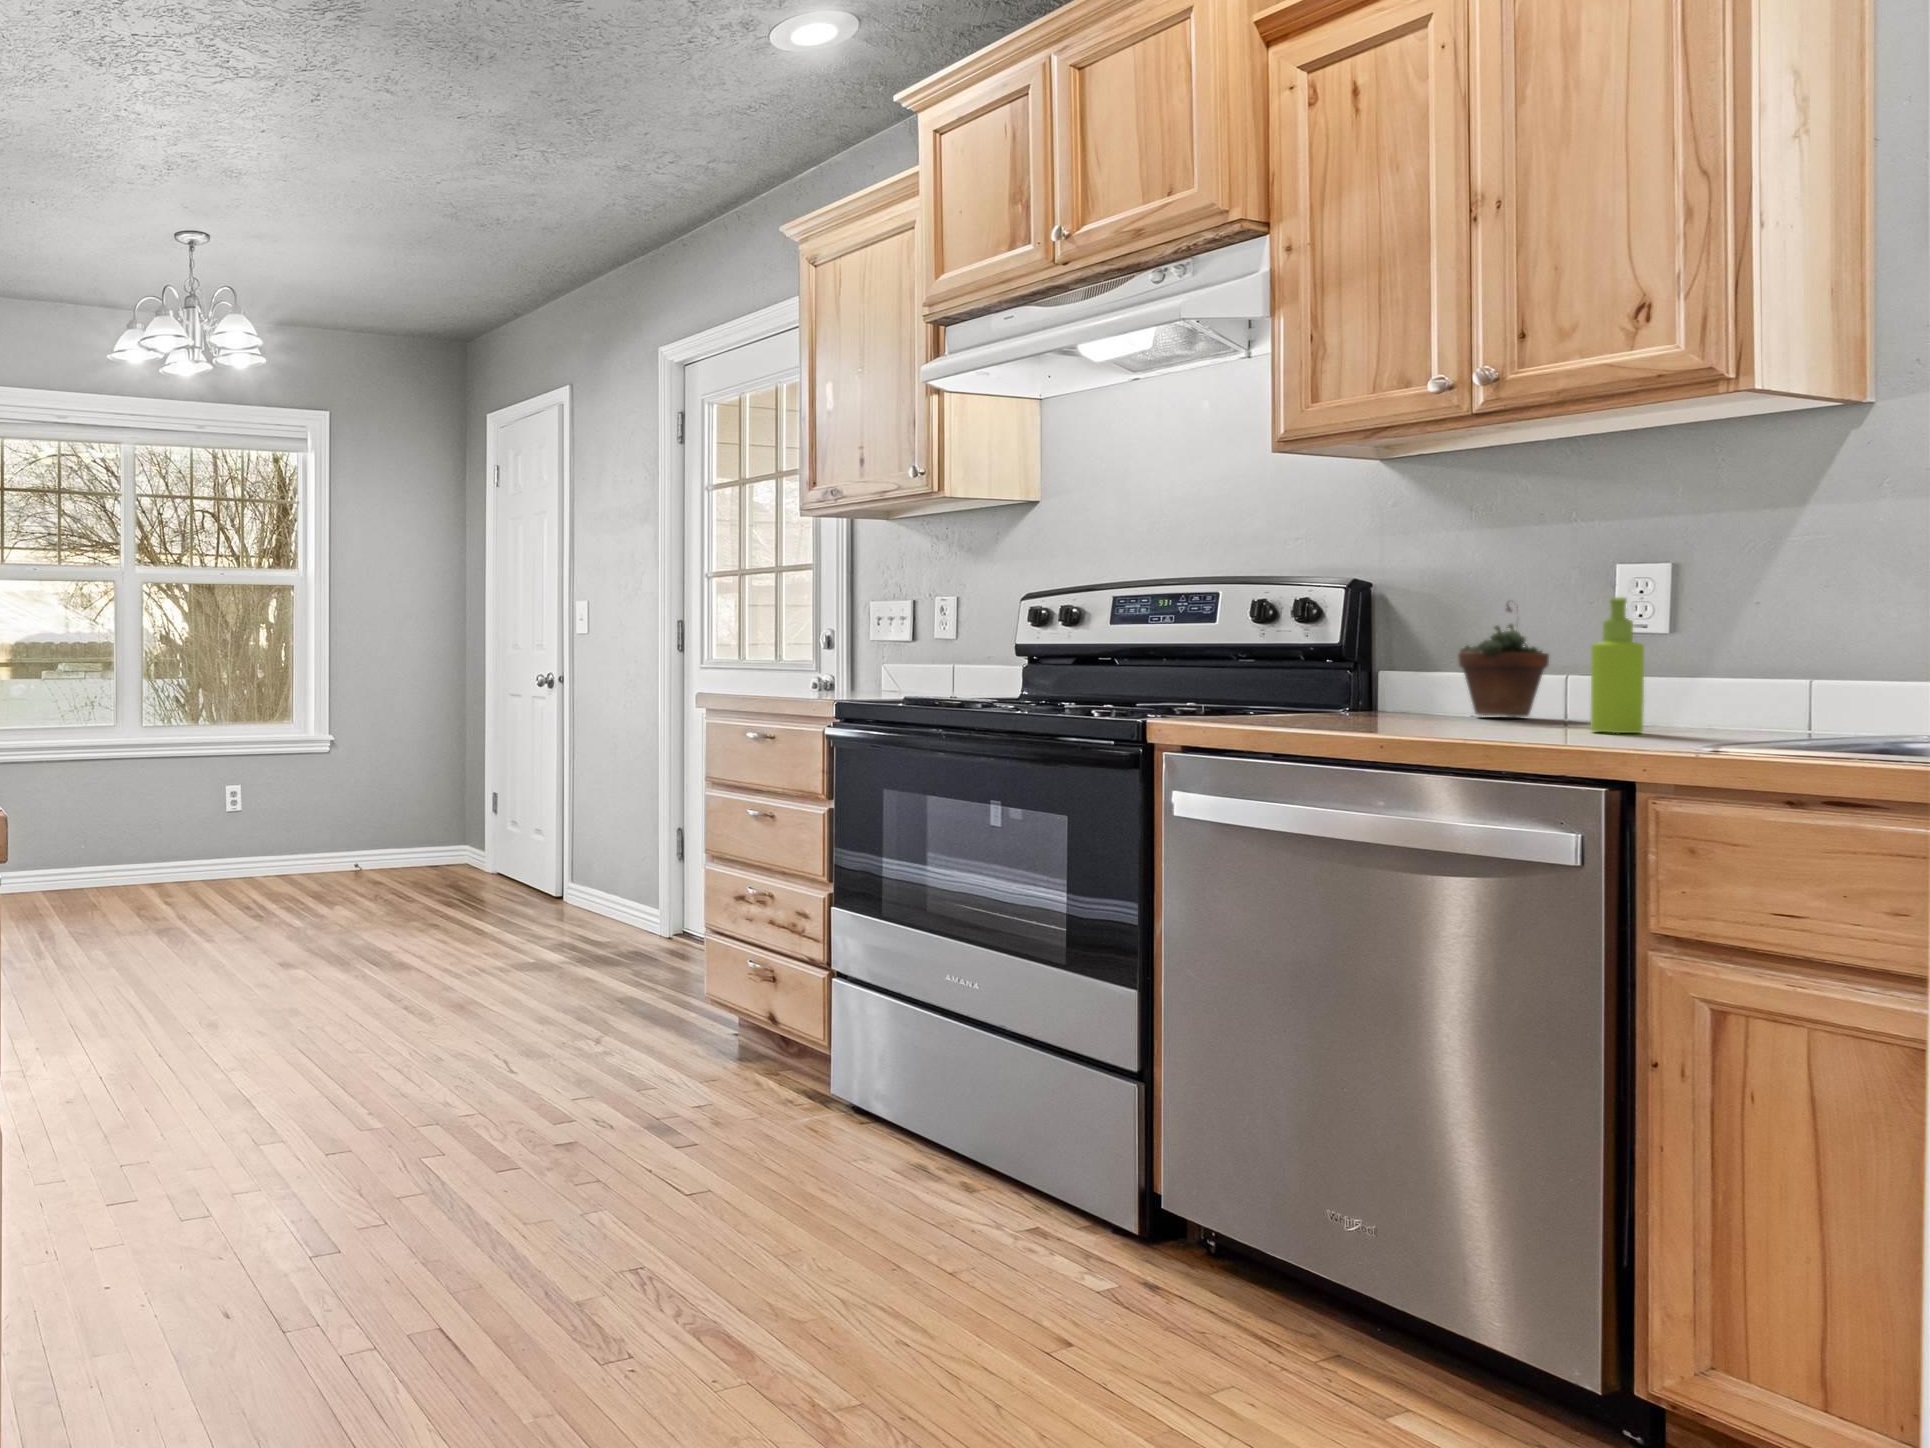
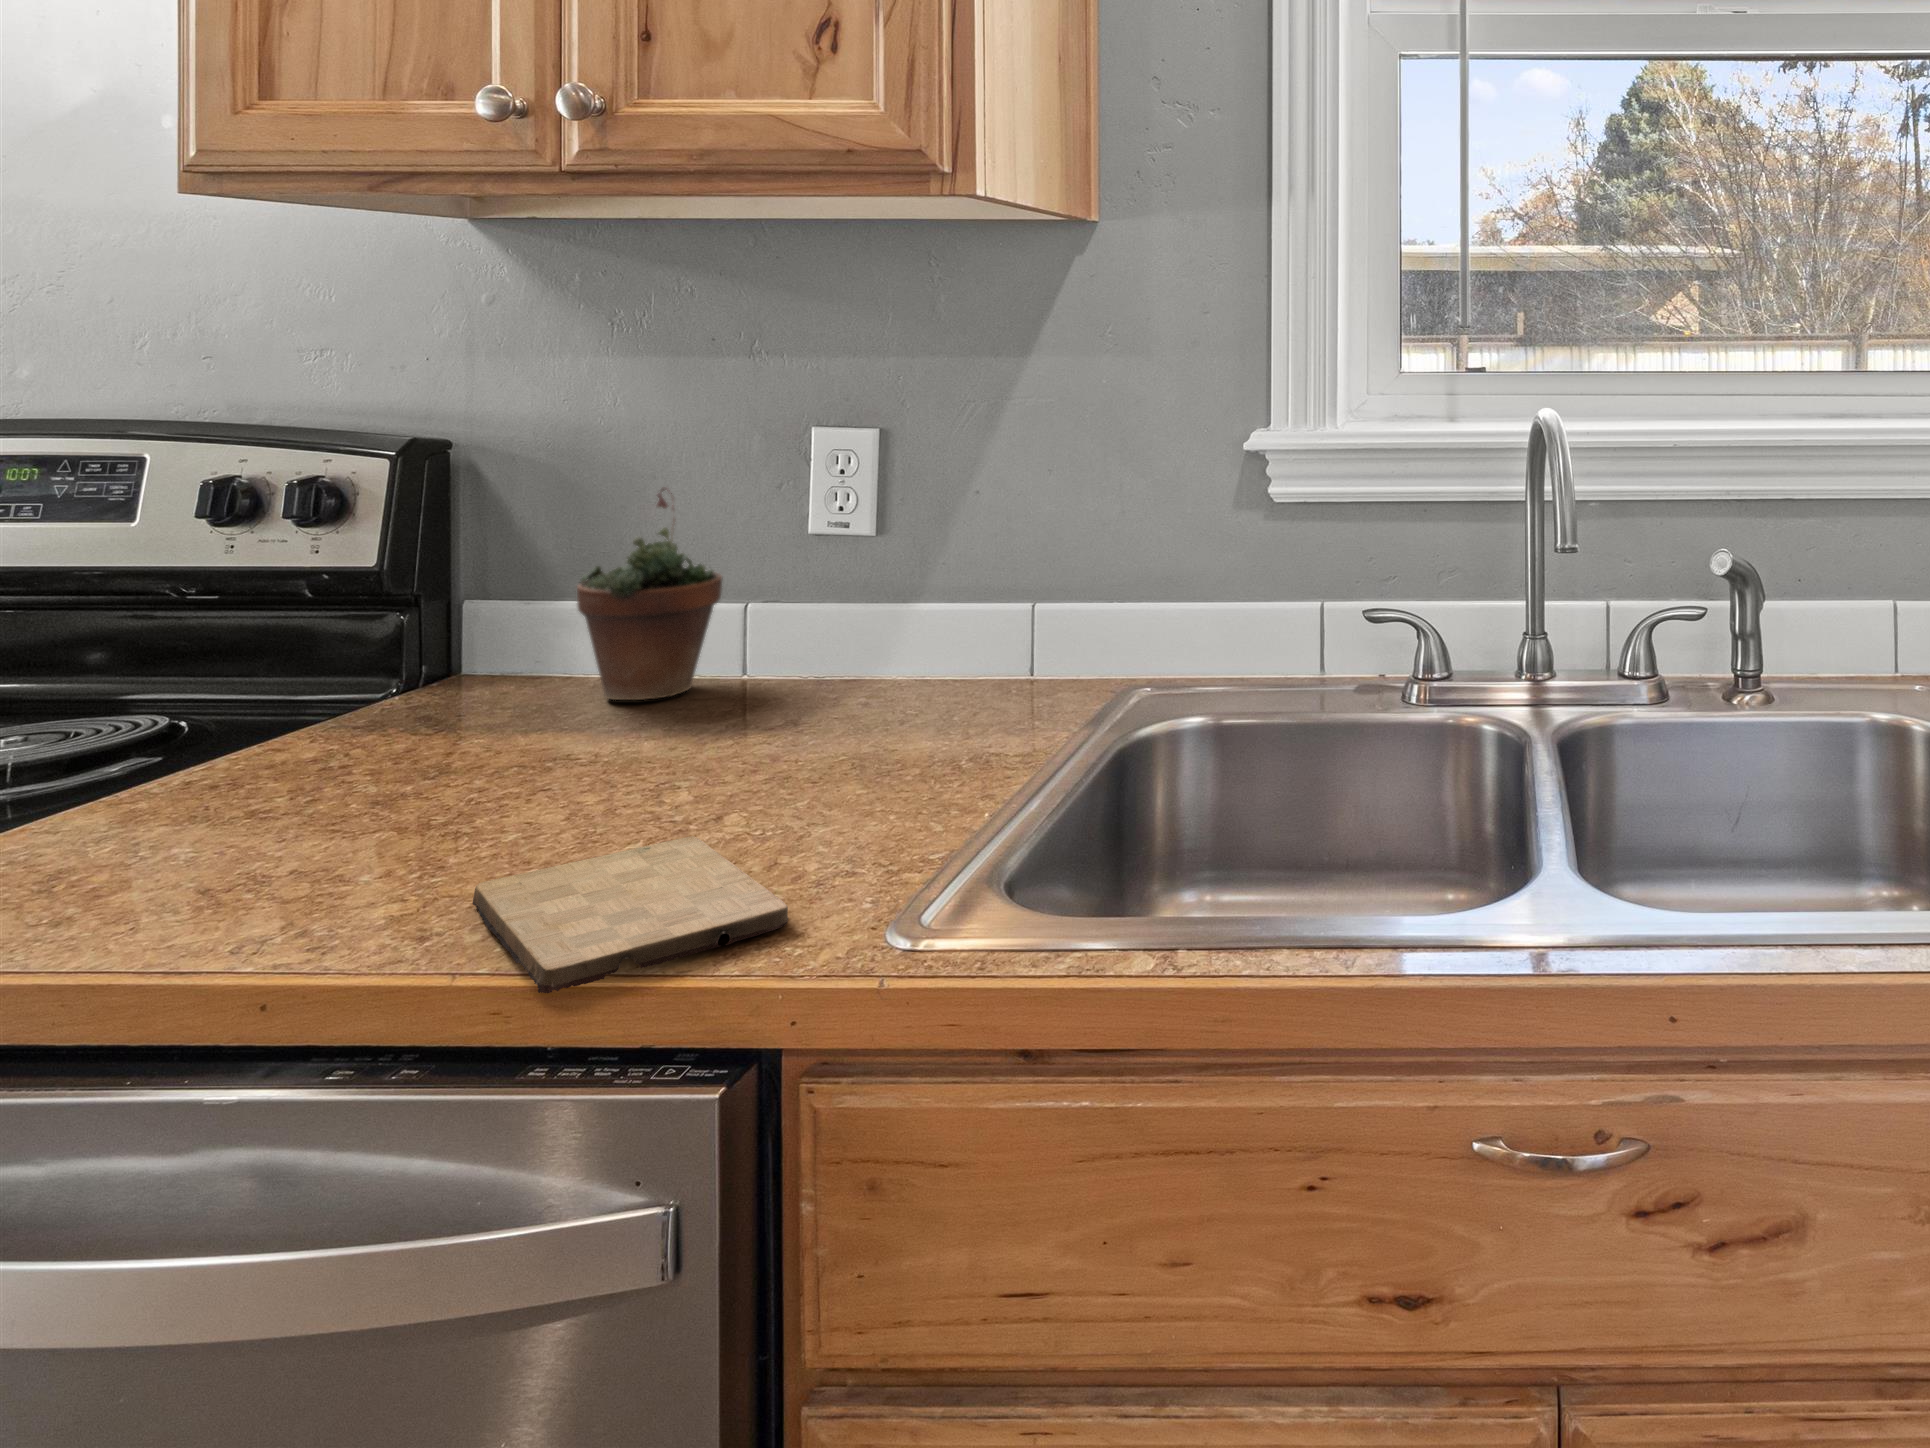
soap dispenser: present [1590,597,1644,733] -> none [755,524,836,772]
cutting board: none [1460,731,1638,751] -> present [473,836,788,993]

